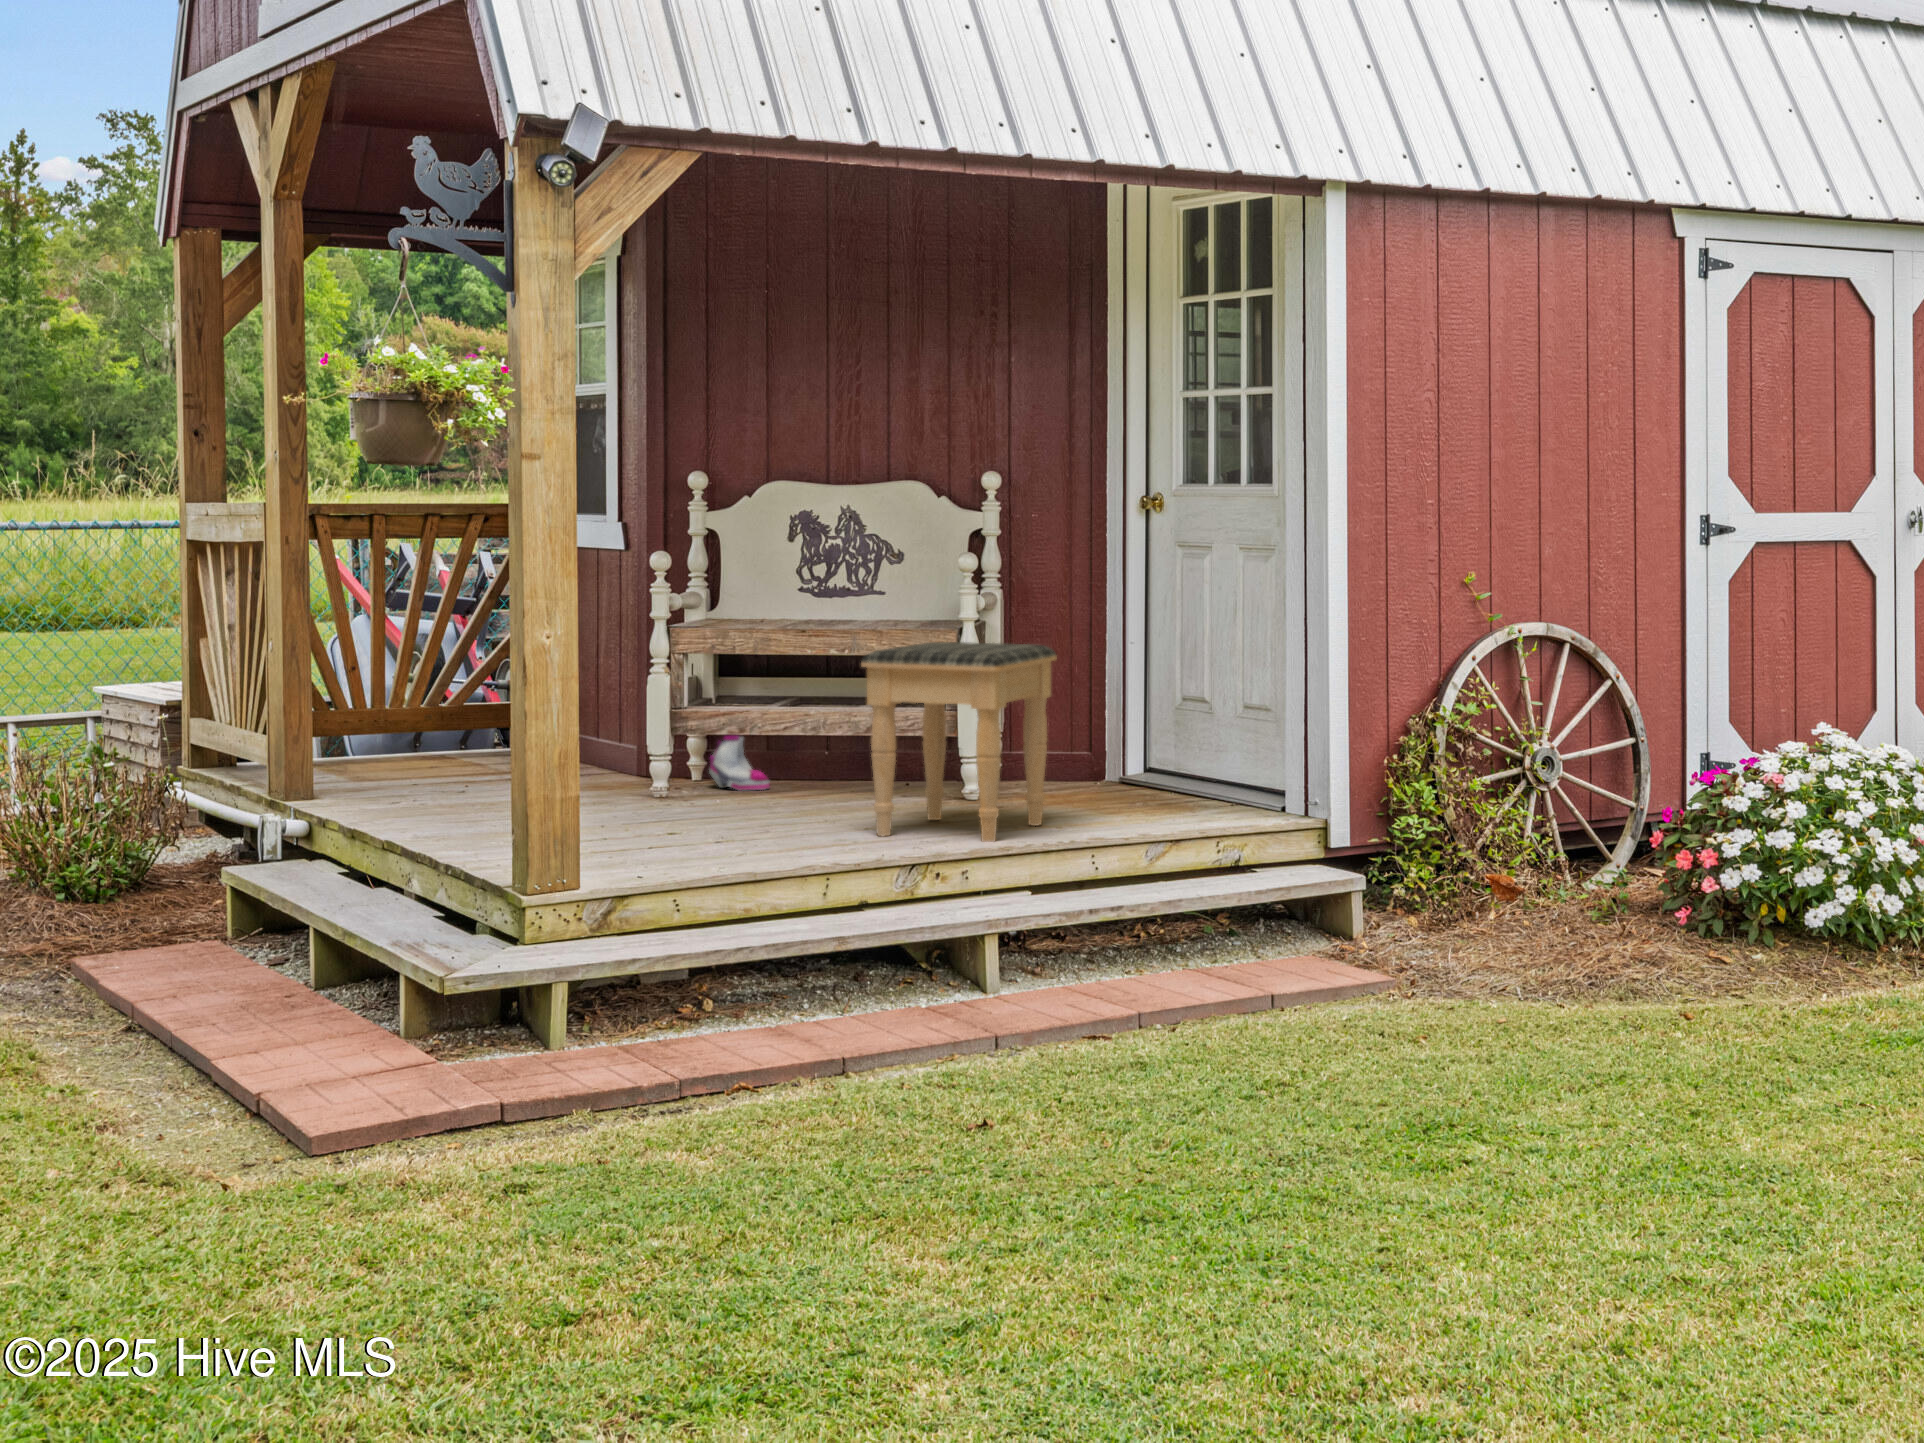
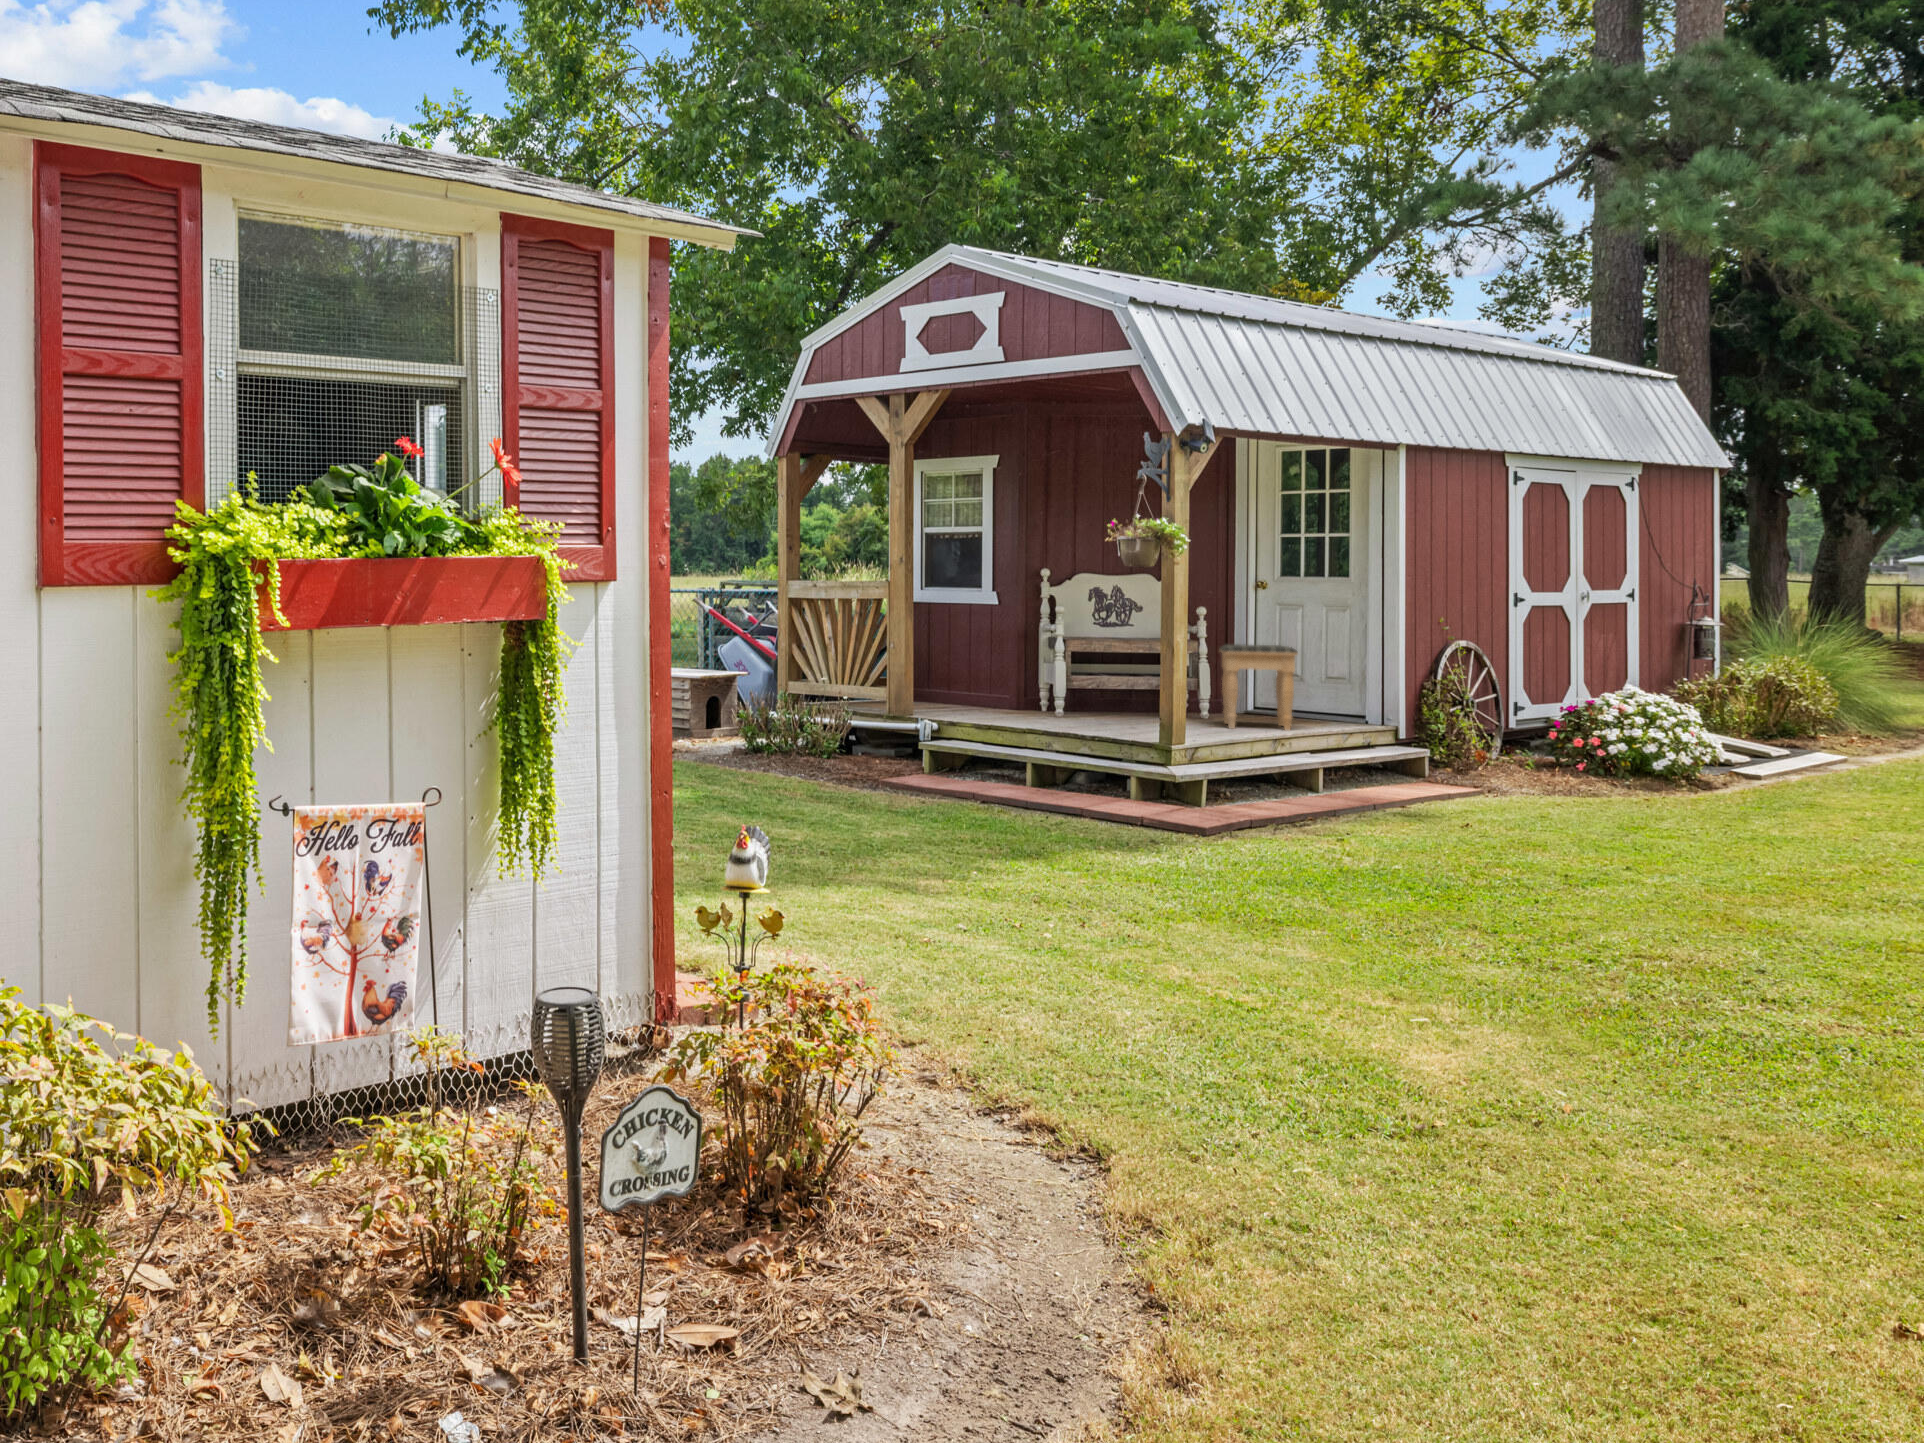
boots: present [709,736,770,790] -> none [1057,682,1095,715]

